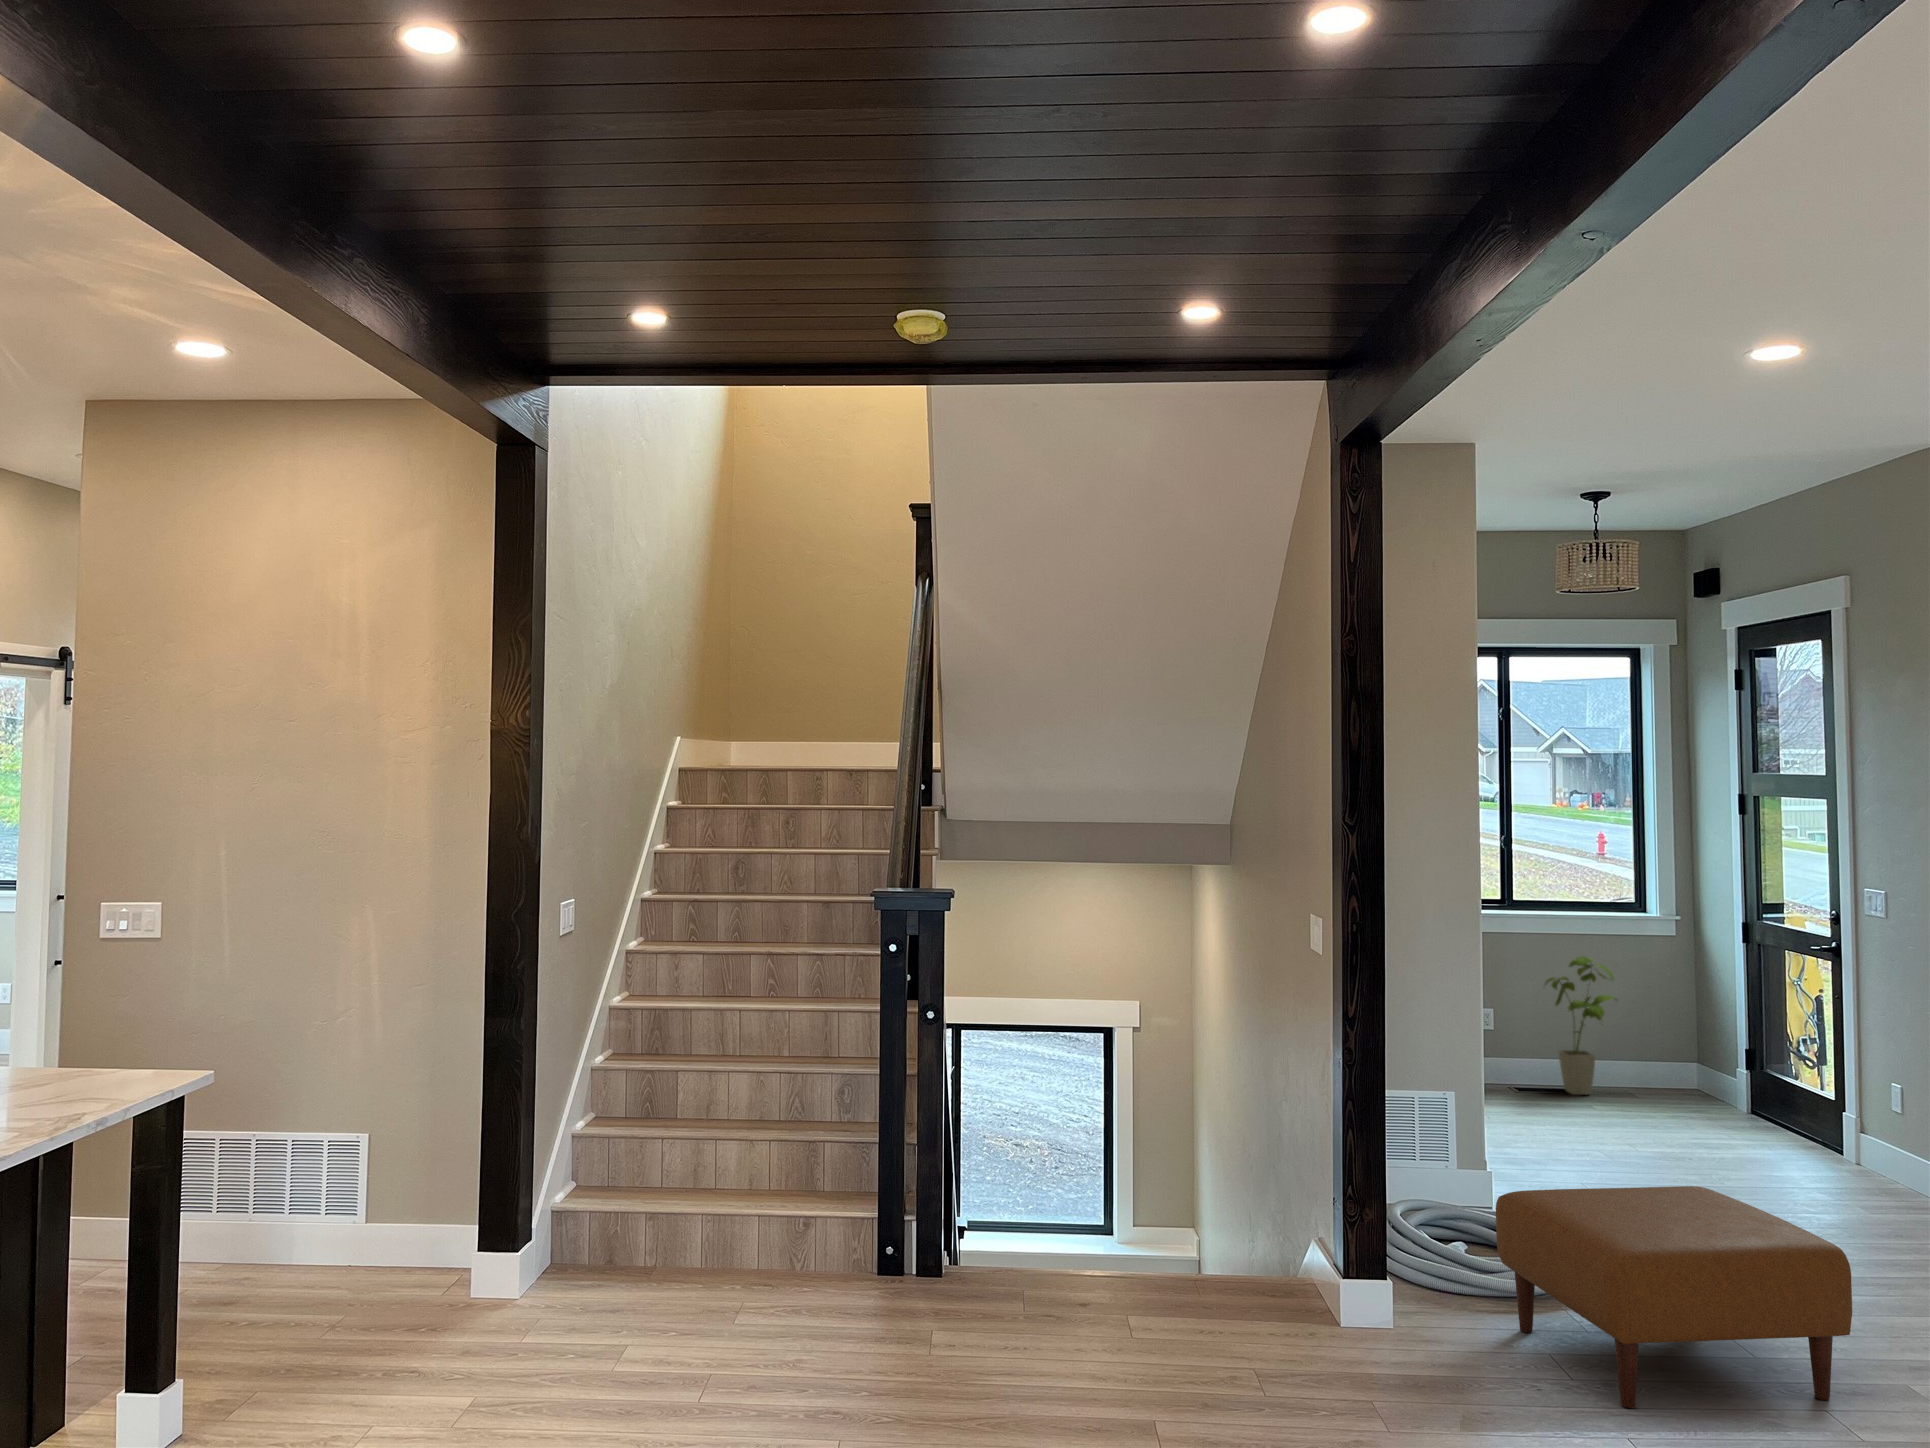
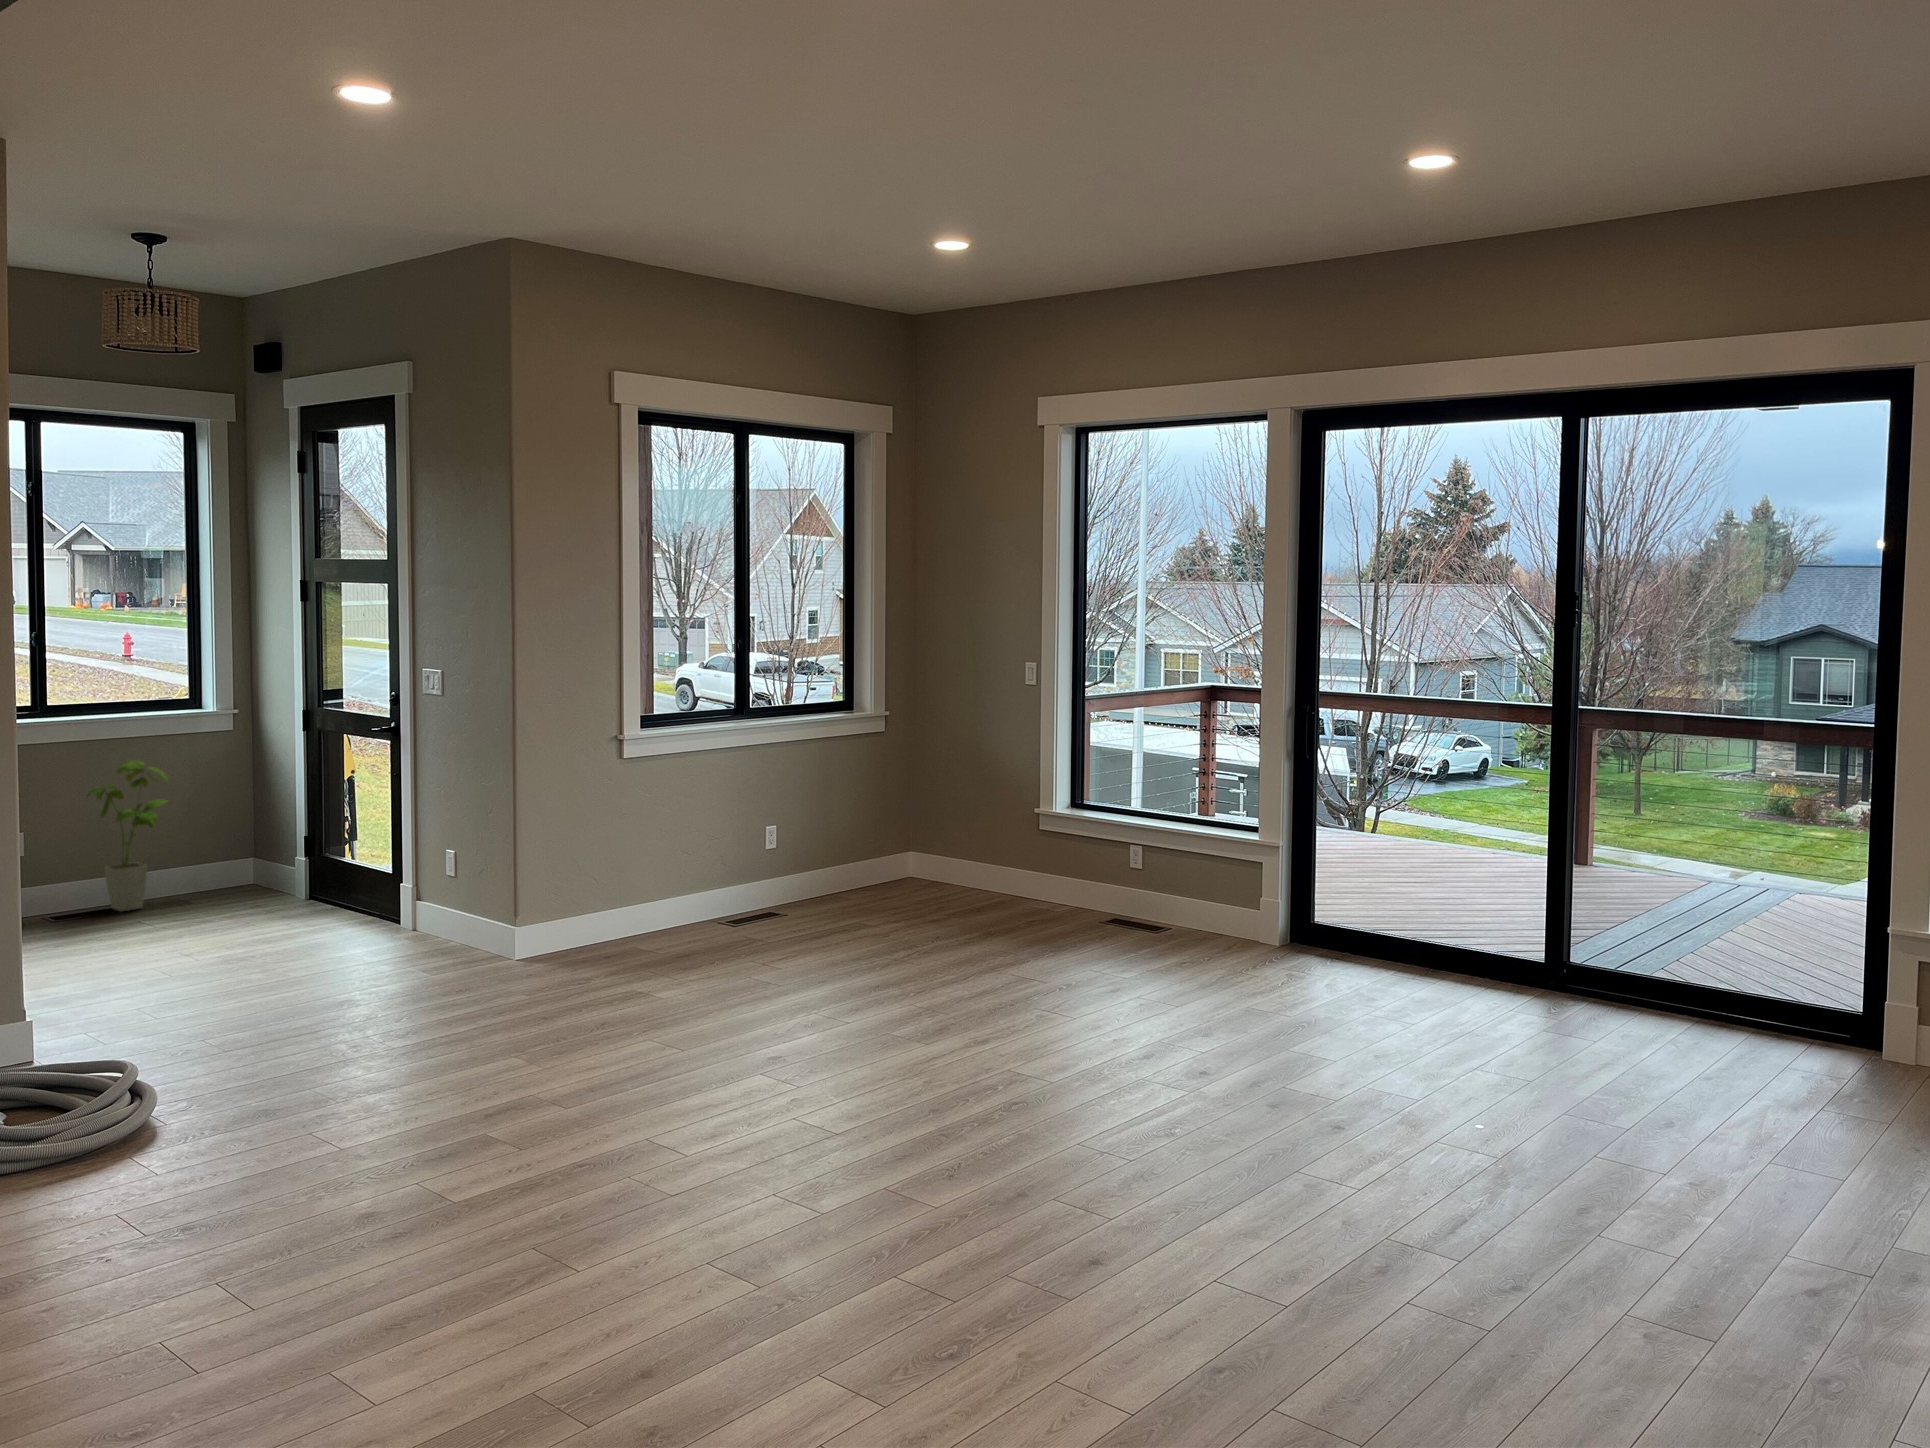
ottoman: present [1496,1186,1852,1408] -> none [43,988,431,1246]

